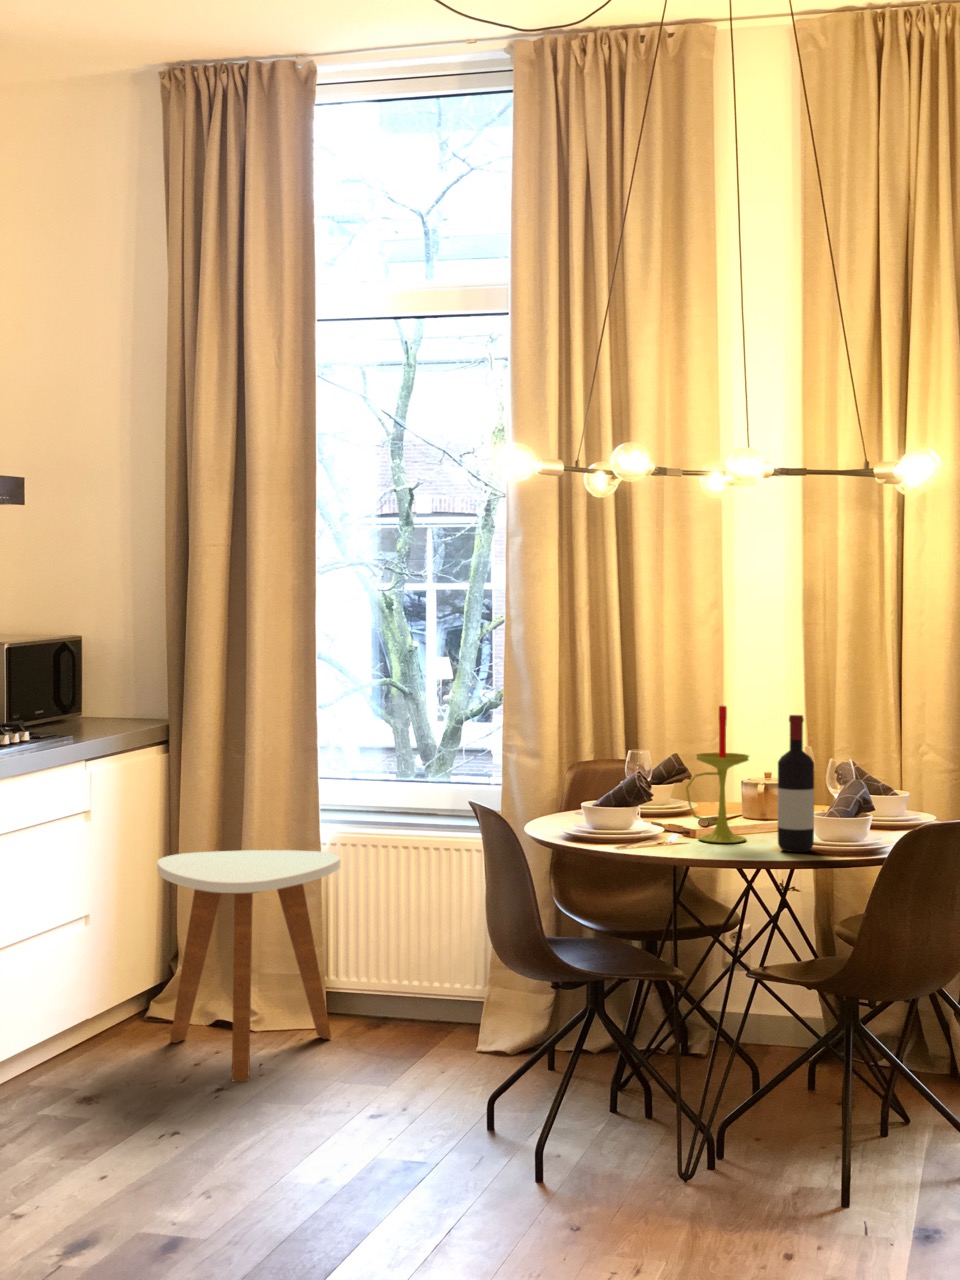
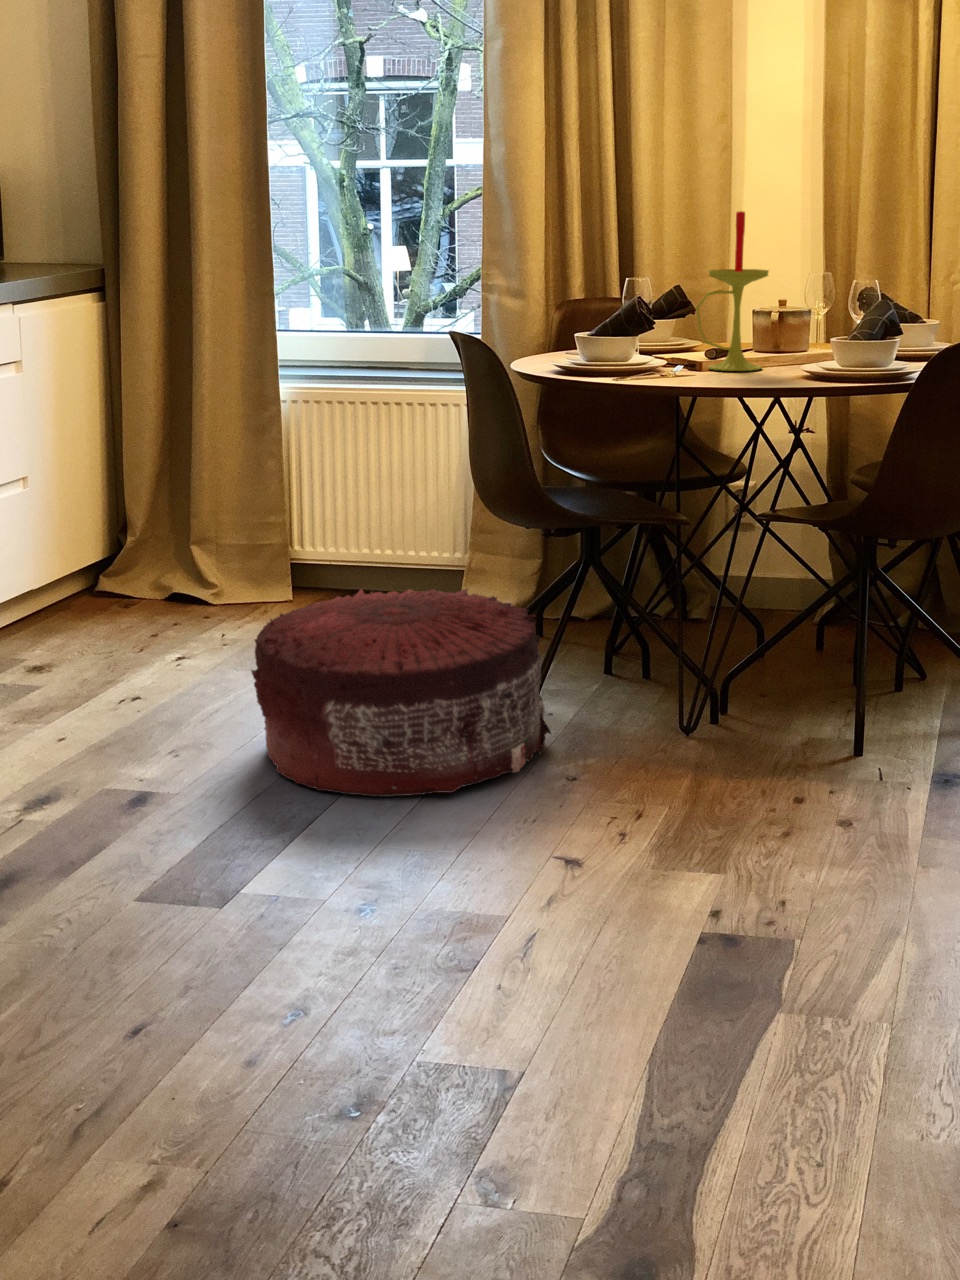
wine bottle: present [778,715,814,852] -> none [799,217,846,377]
side table: present [157,850,340,1081] -> none [96,408,301,652]
pouf: none [281,1033,560,1245] -> present [251,589,551,796]

